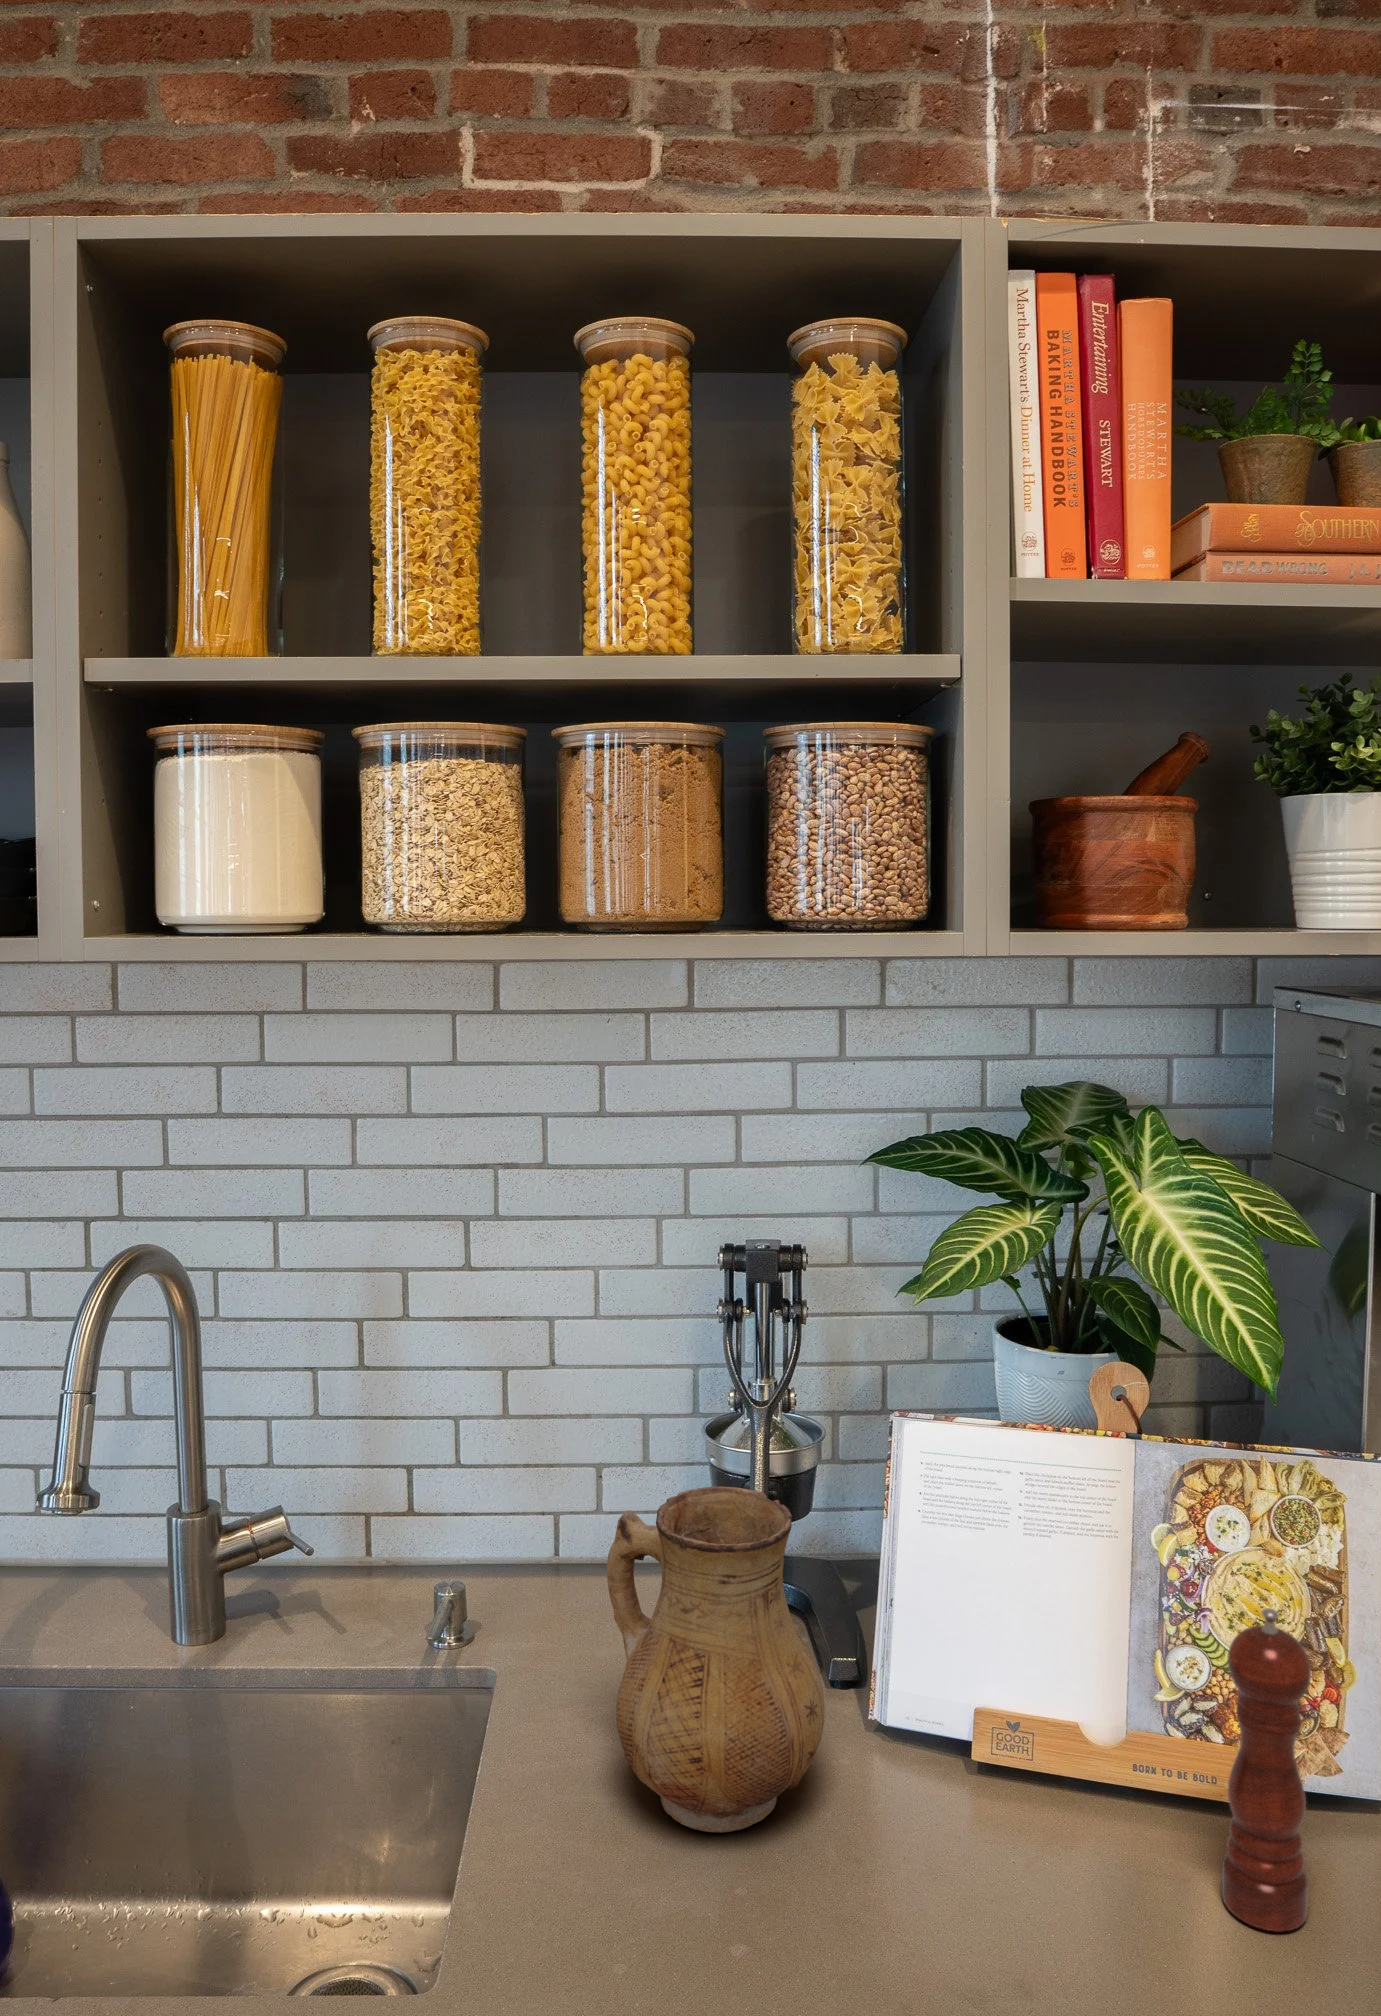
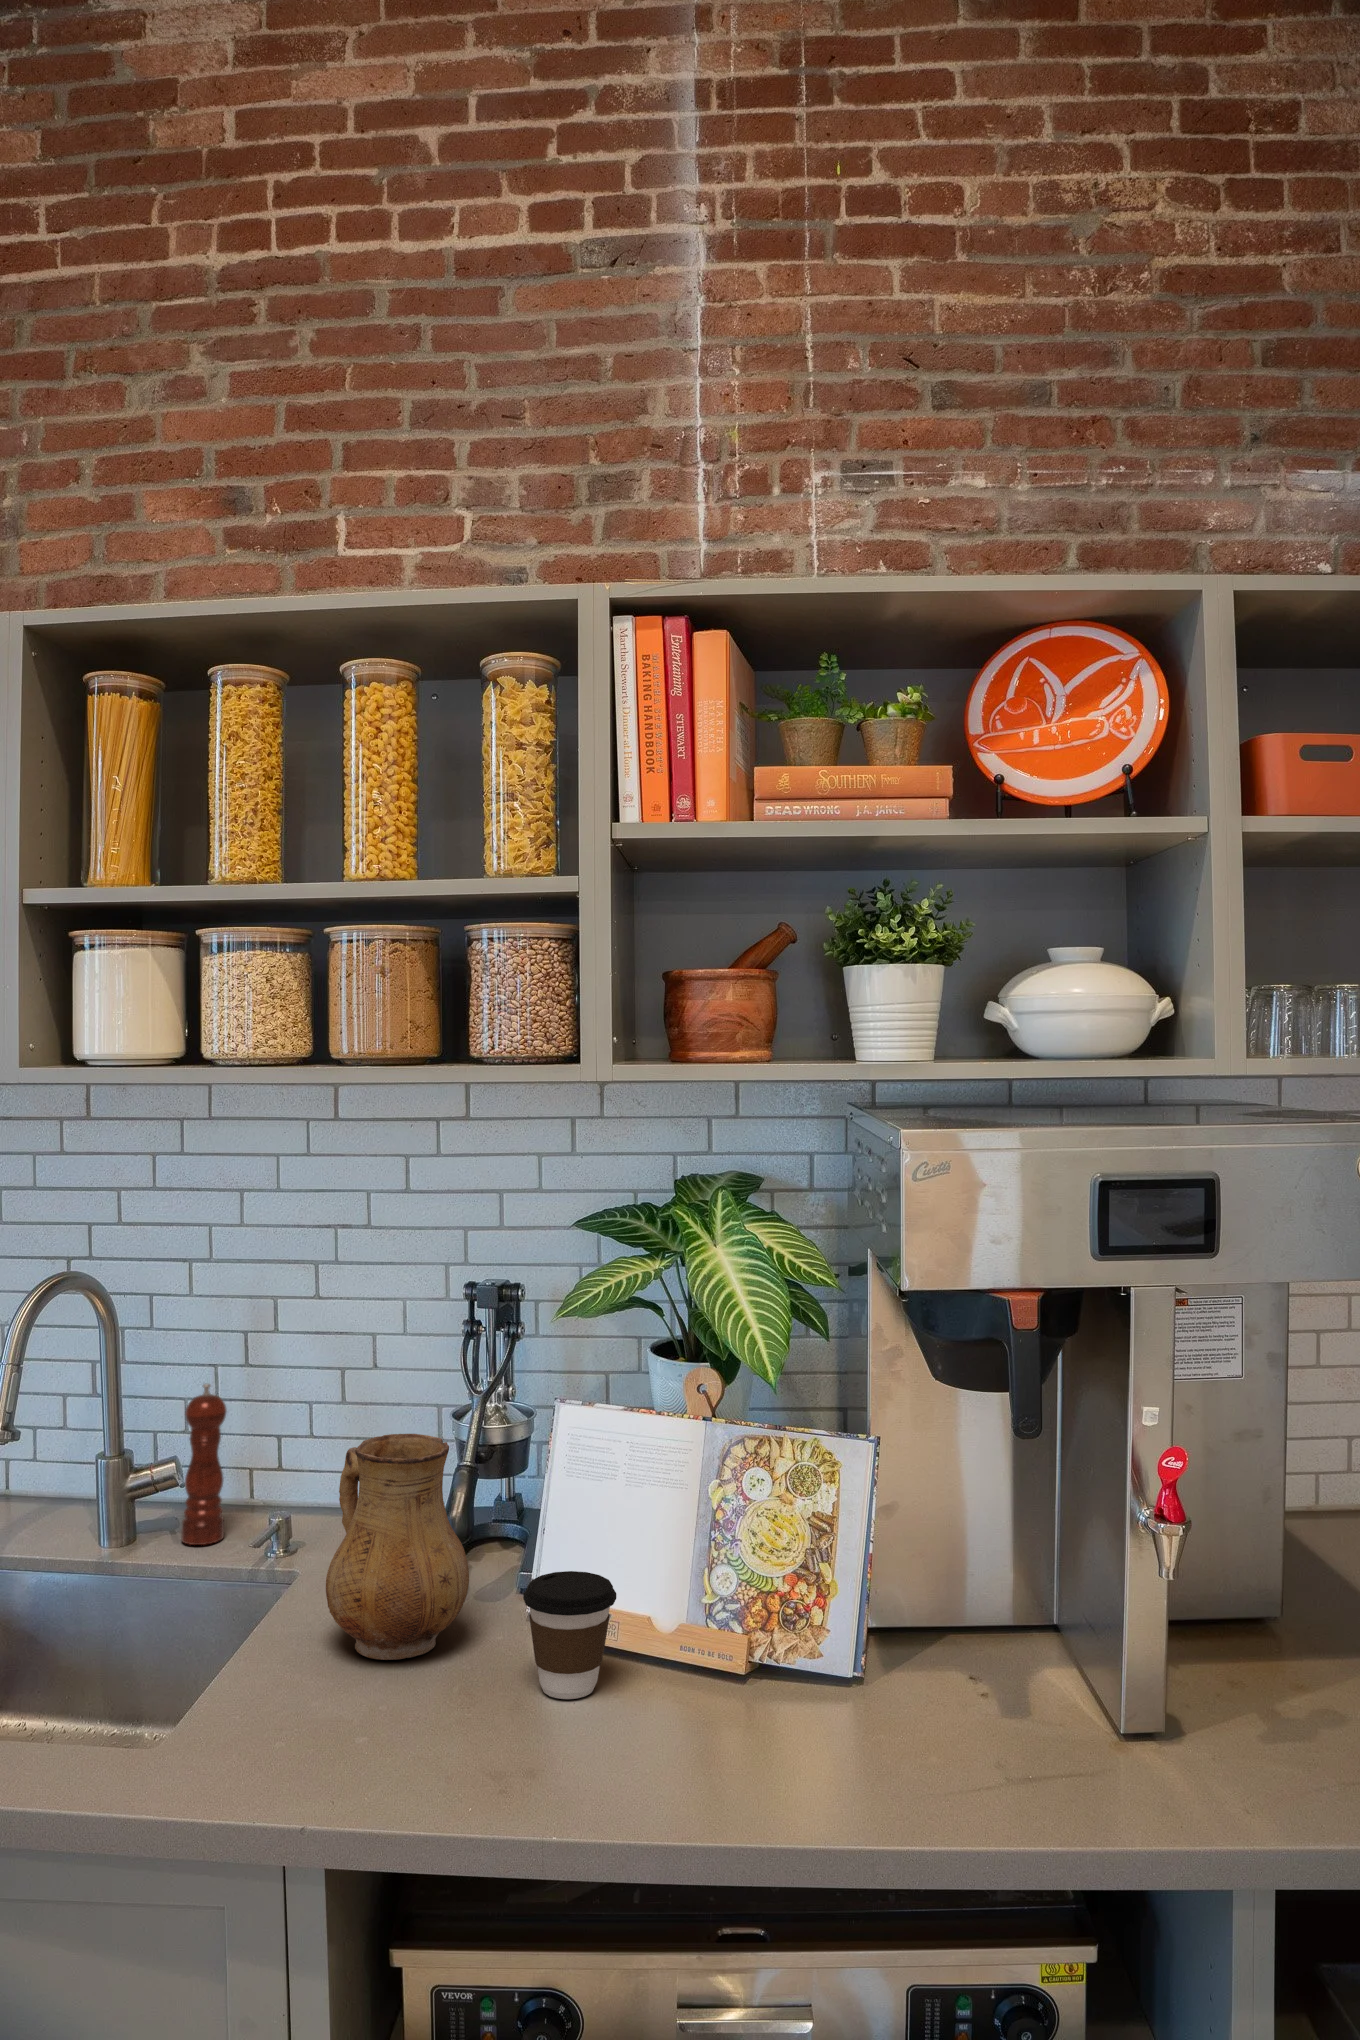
pepper mill: present [1222,1608,1311,1932] -> present [181,1384,227,1545]
coffee cup: none [954,1684,1095,1887] -> present [523,1571,616,1699]

